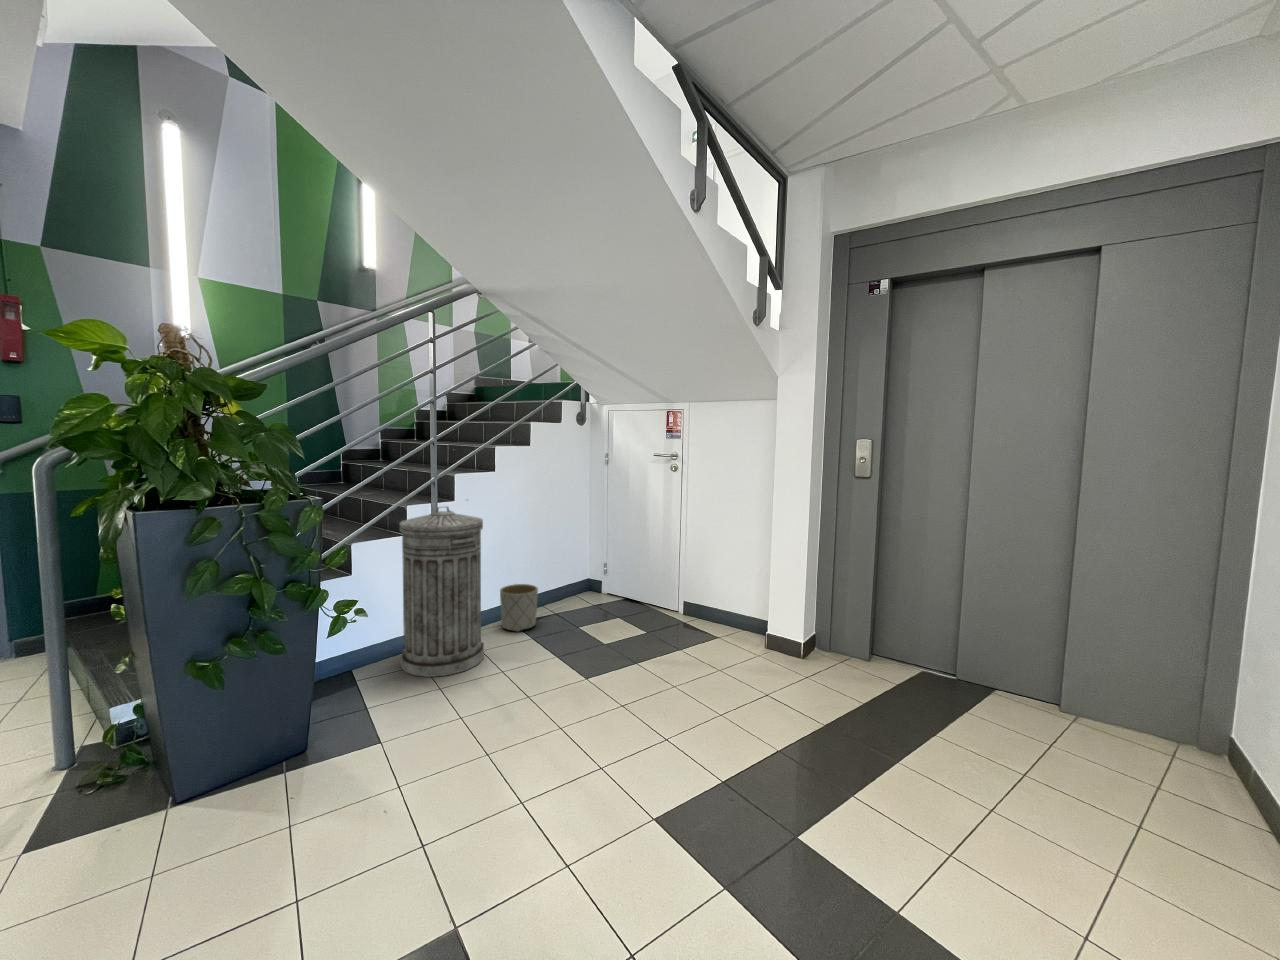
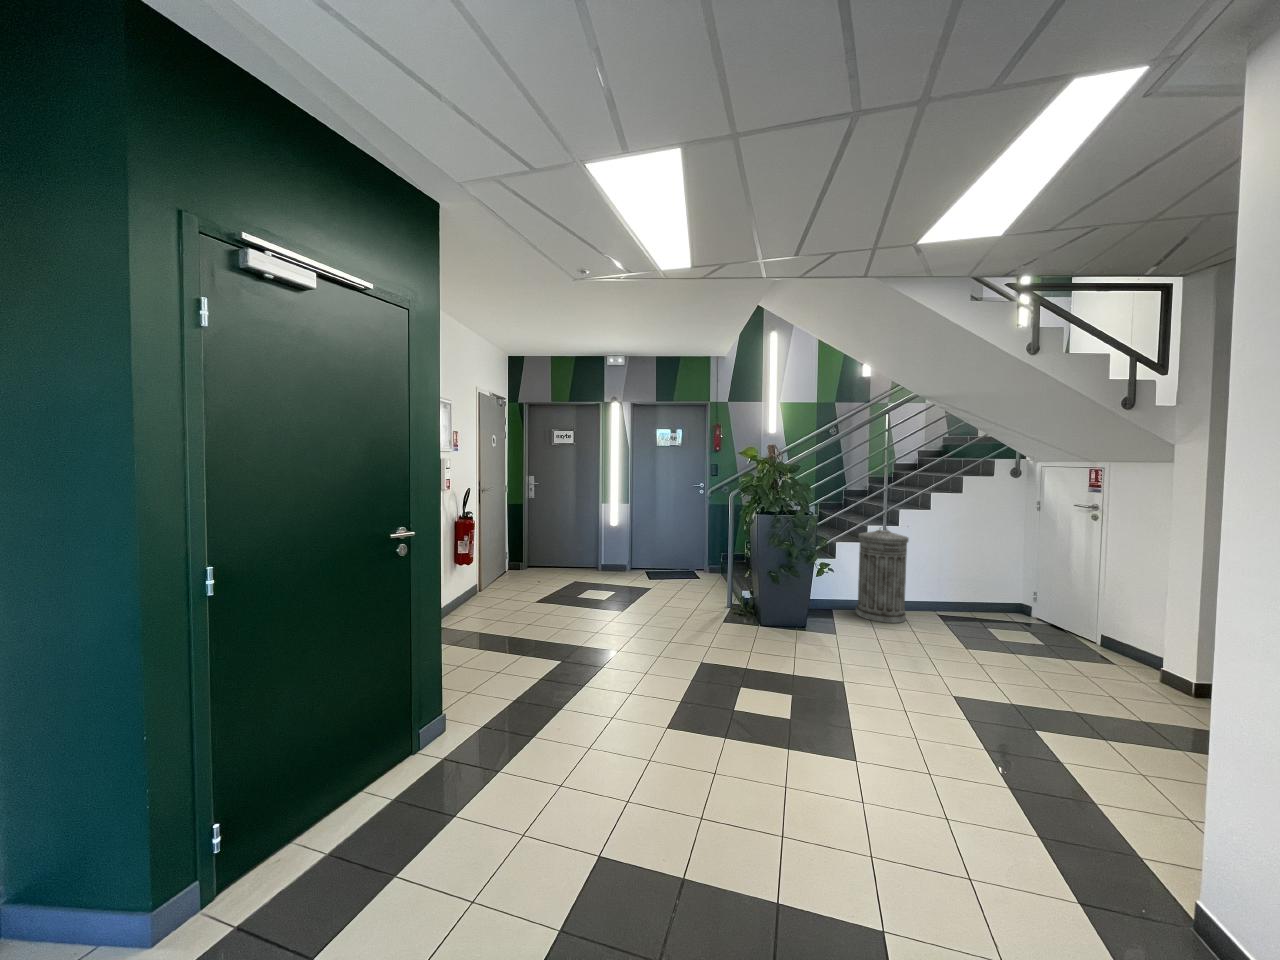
planter: present [500,584,538,632] -> none [926,587,956,619]

